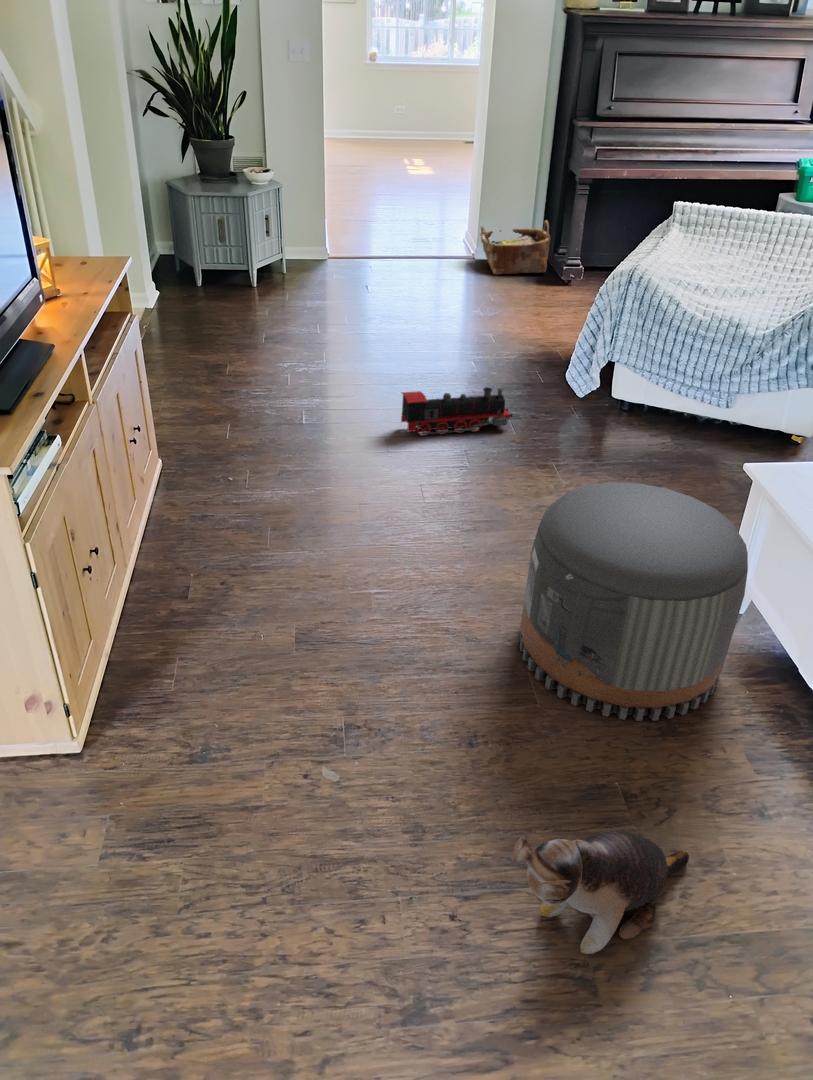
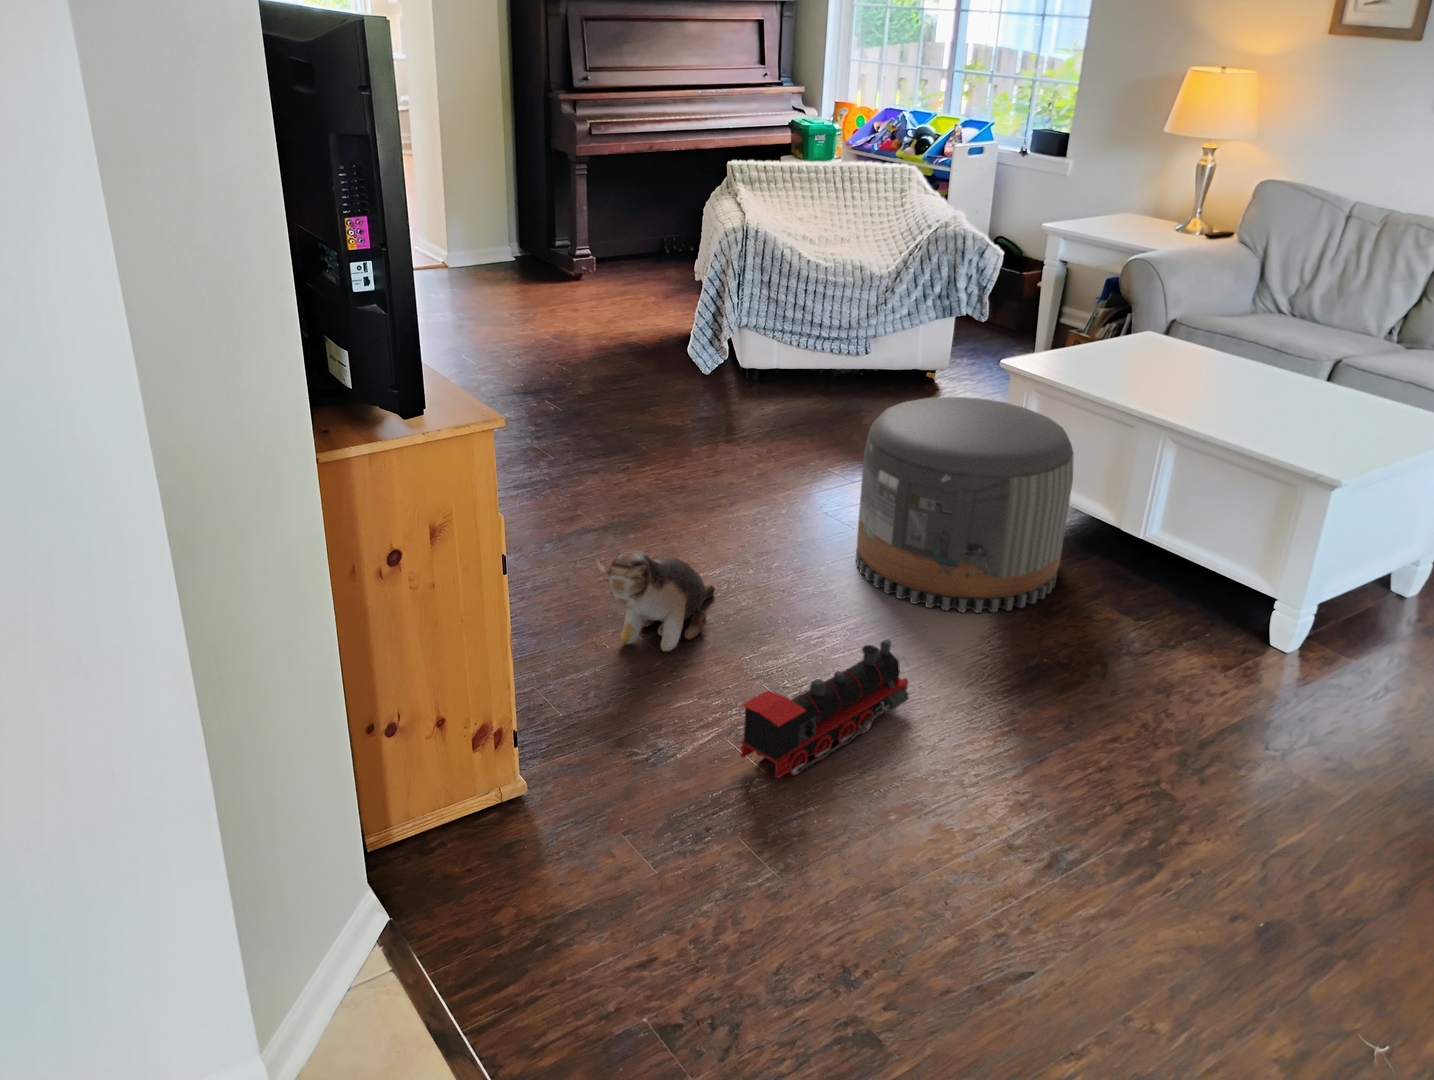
woven basket: present [480,220,550,275] -> none [453,212,542,282]
toy train: present [401,387,512,436] -> present [740,640,909,778]
plush toy: present [513,830,689,954] -> present [596,549,715,651]

